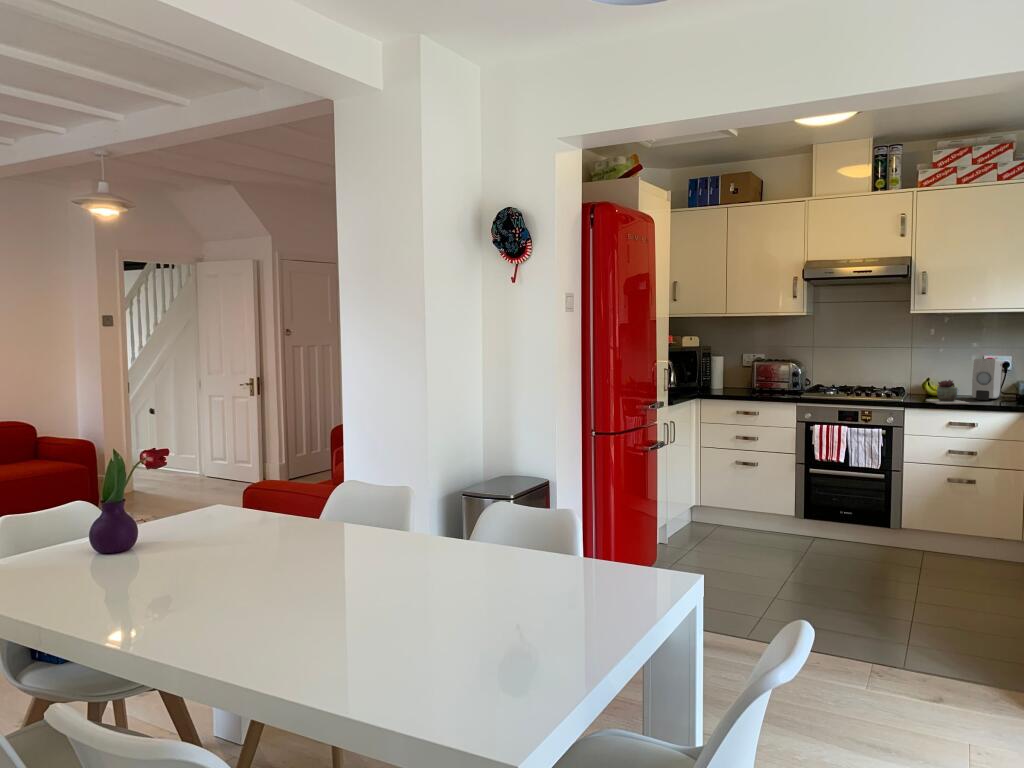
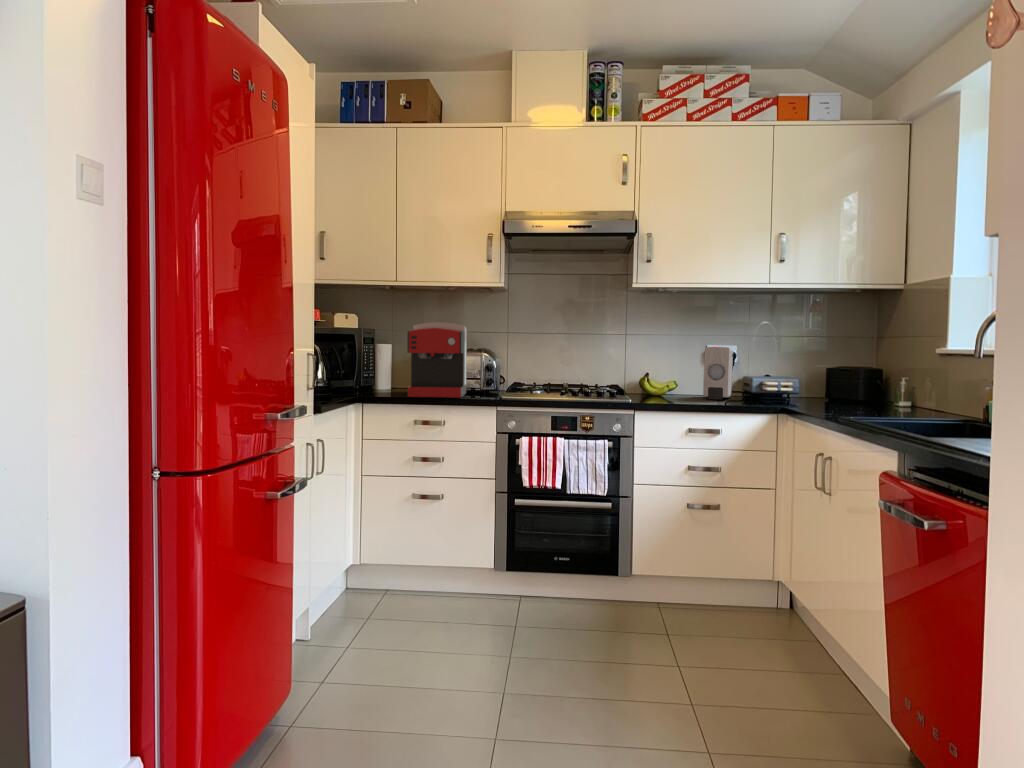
coffee maker: none [733,342,778,396] -> present [407,322,467,398]
succulent plant: present [926,380,970,404] -> none [654,373,709,405]

